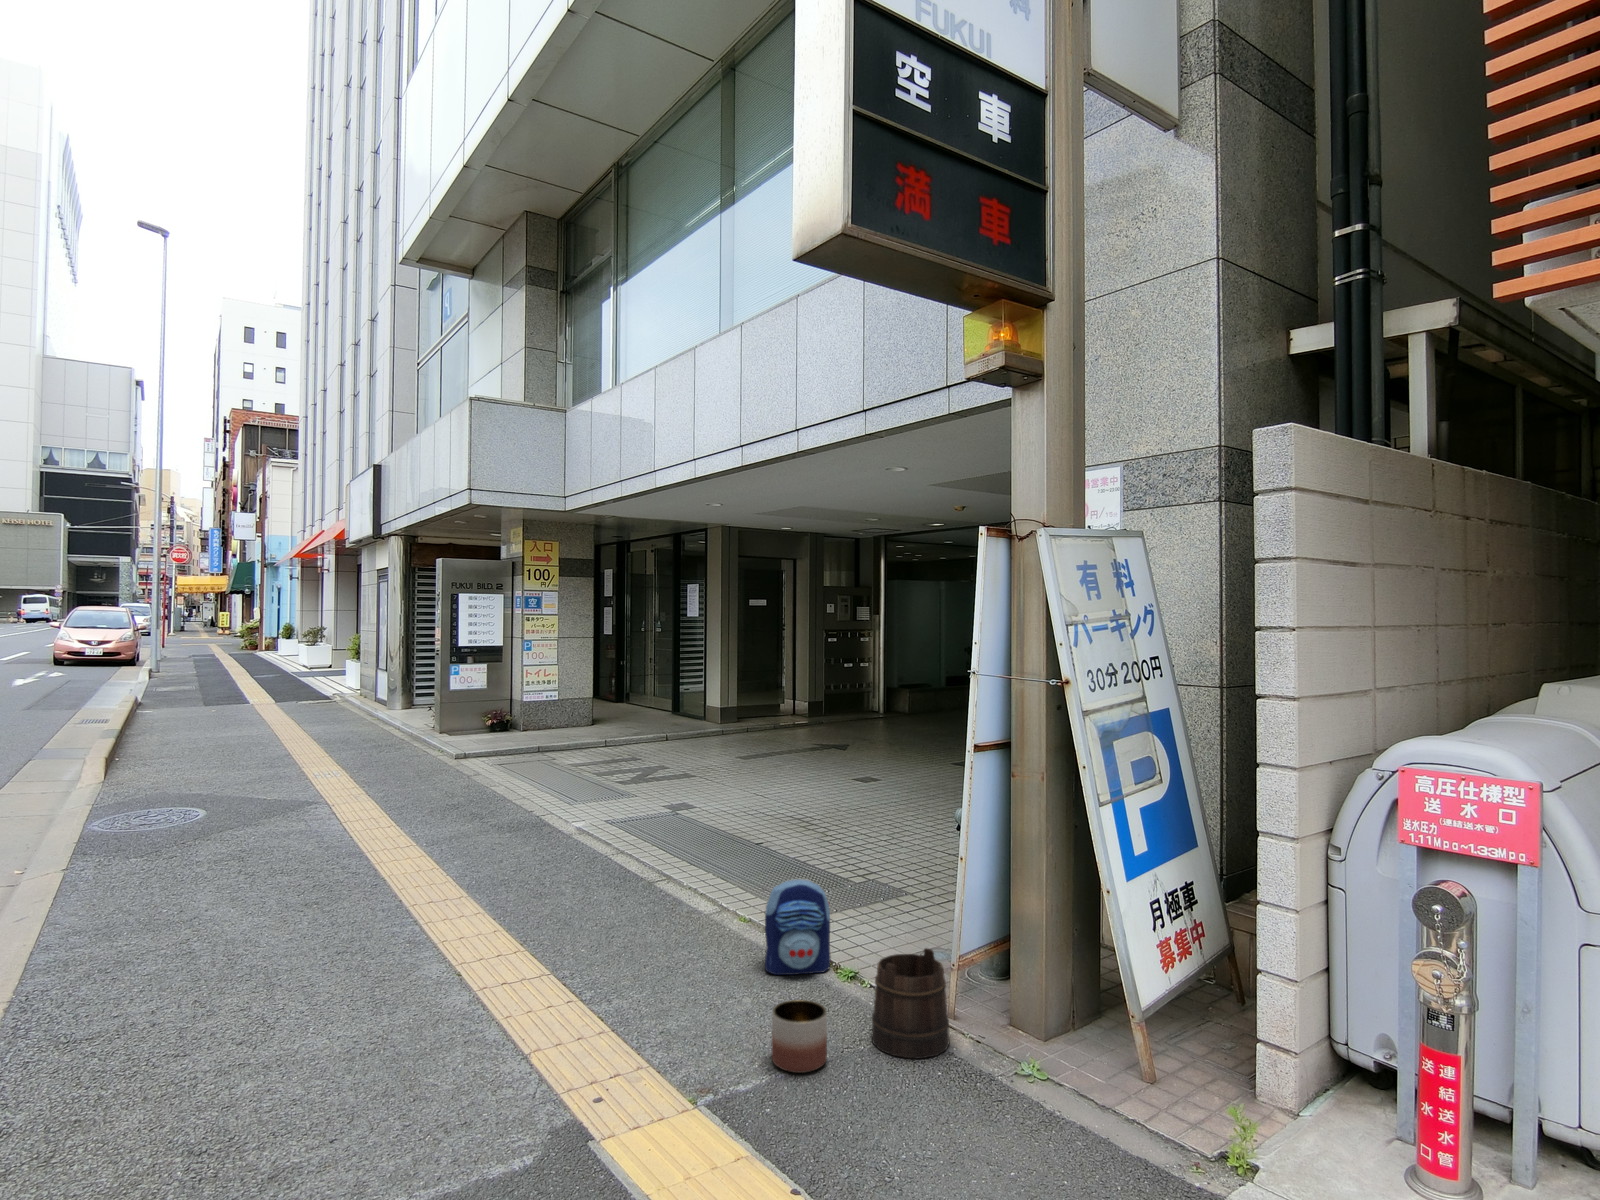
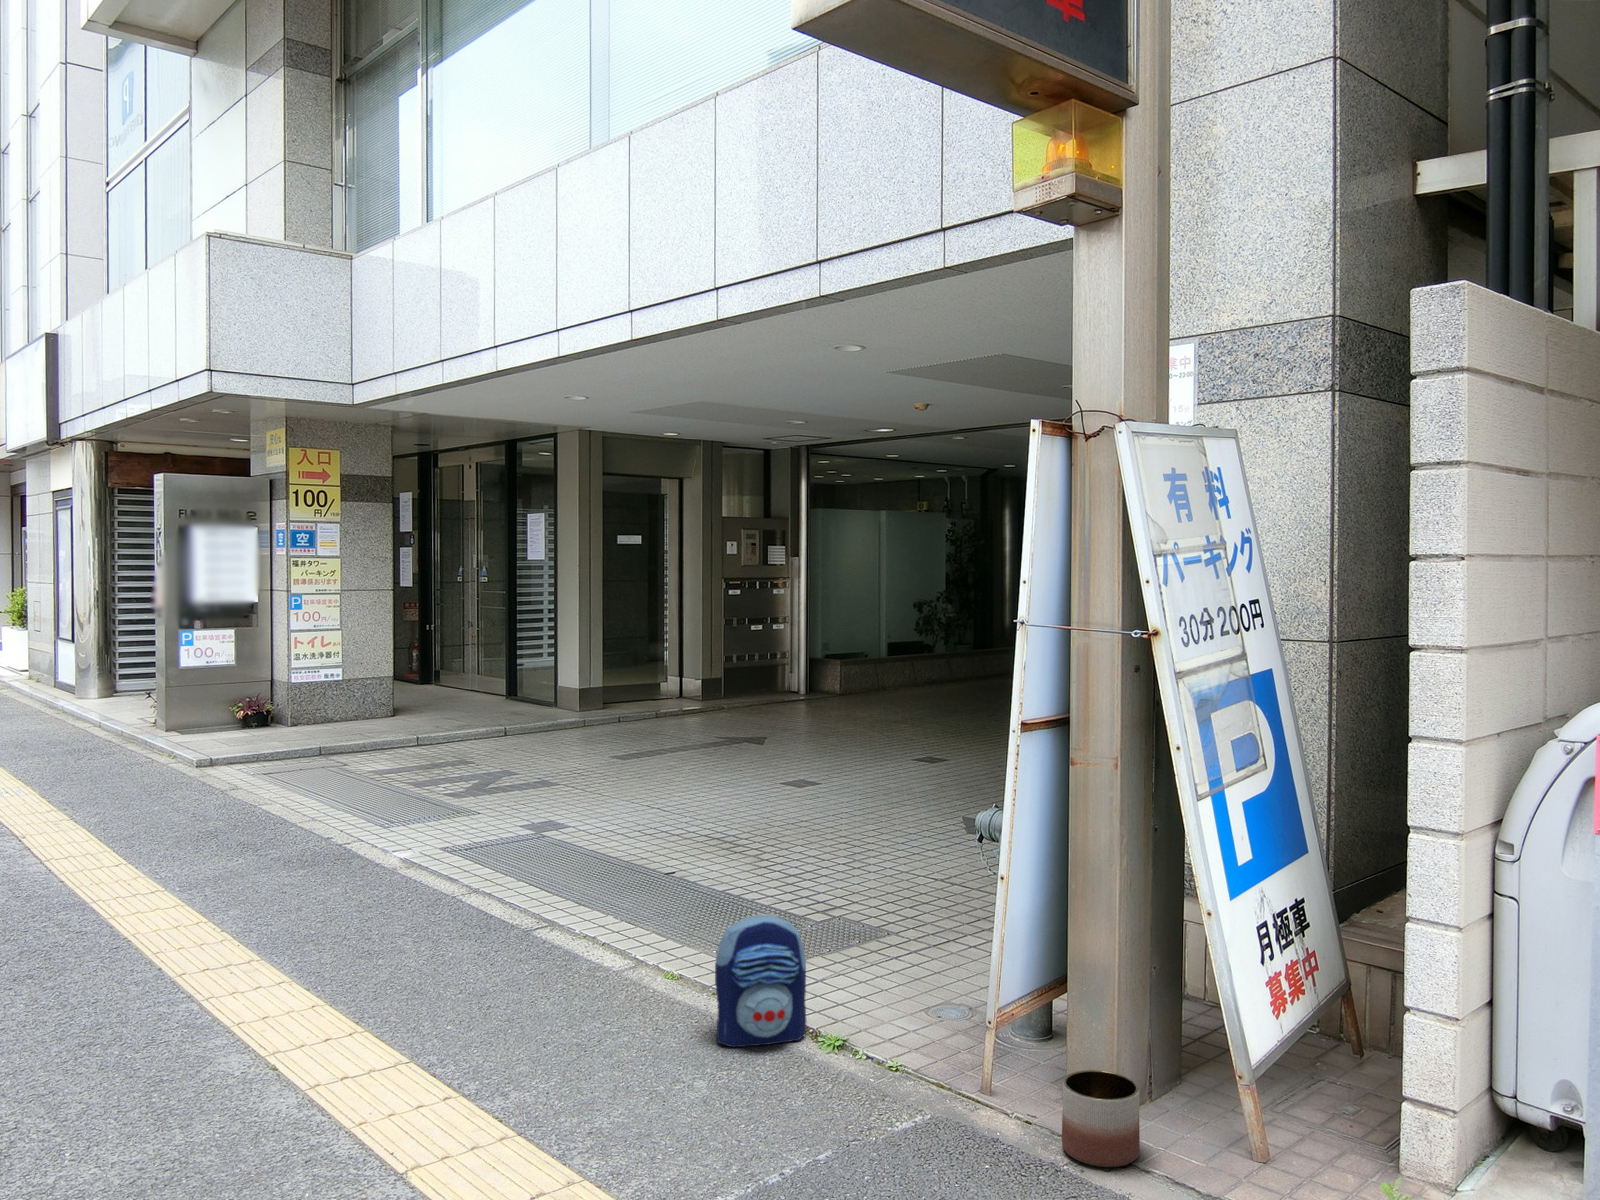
bucket: present [871,948,949,1058] -> none [882,1000,989,1149]
planter: present [772,1000,827,1073] -> present [1062,1070,1140,1167]

